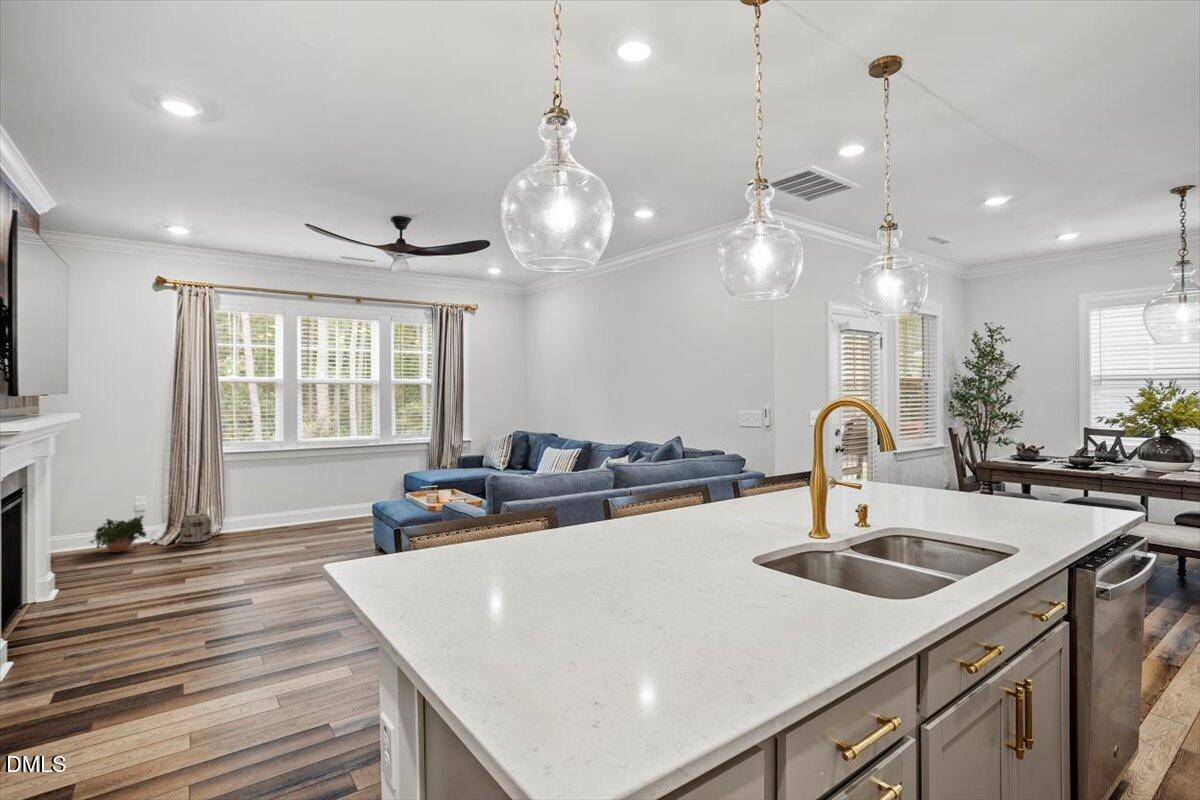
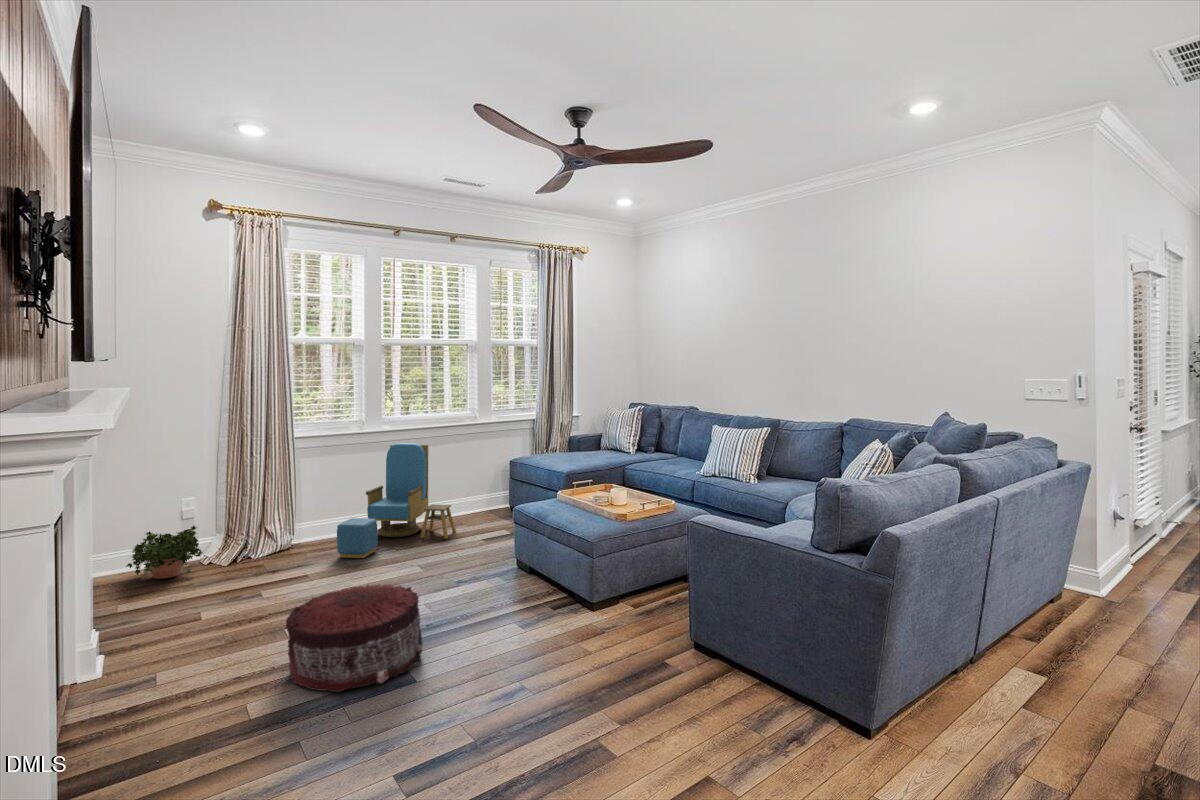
armchair: none [248,459,350,541] -> present [337,443,456,558]
basket: present [180,507,212,546] -> none [246,511,288,567]
pouf: none [170,545,267,607] -> present [286,584,423,692]

